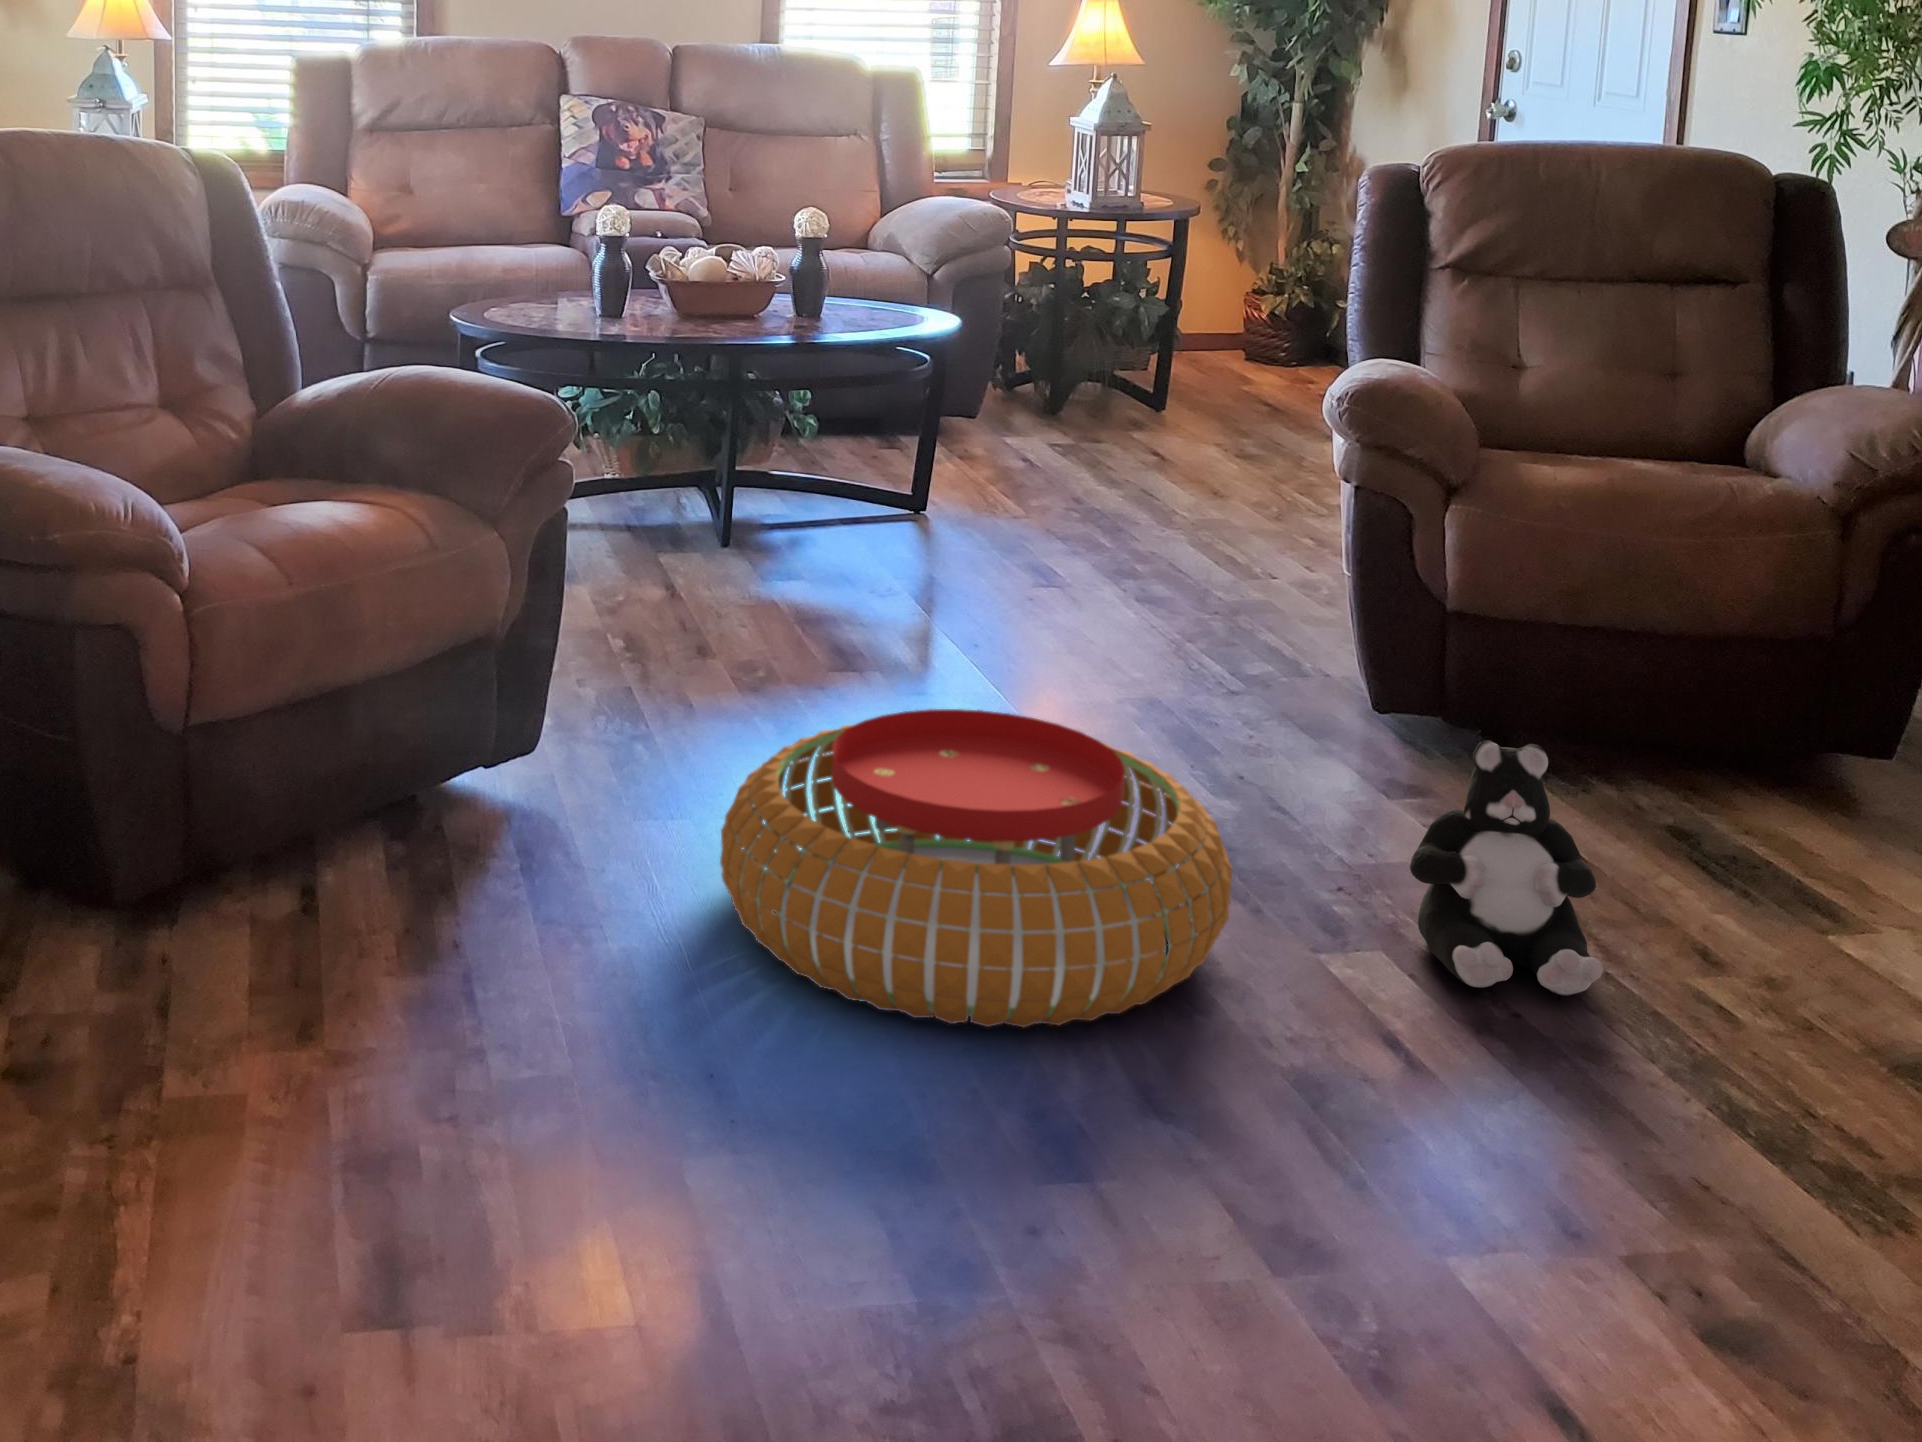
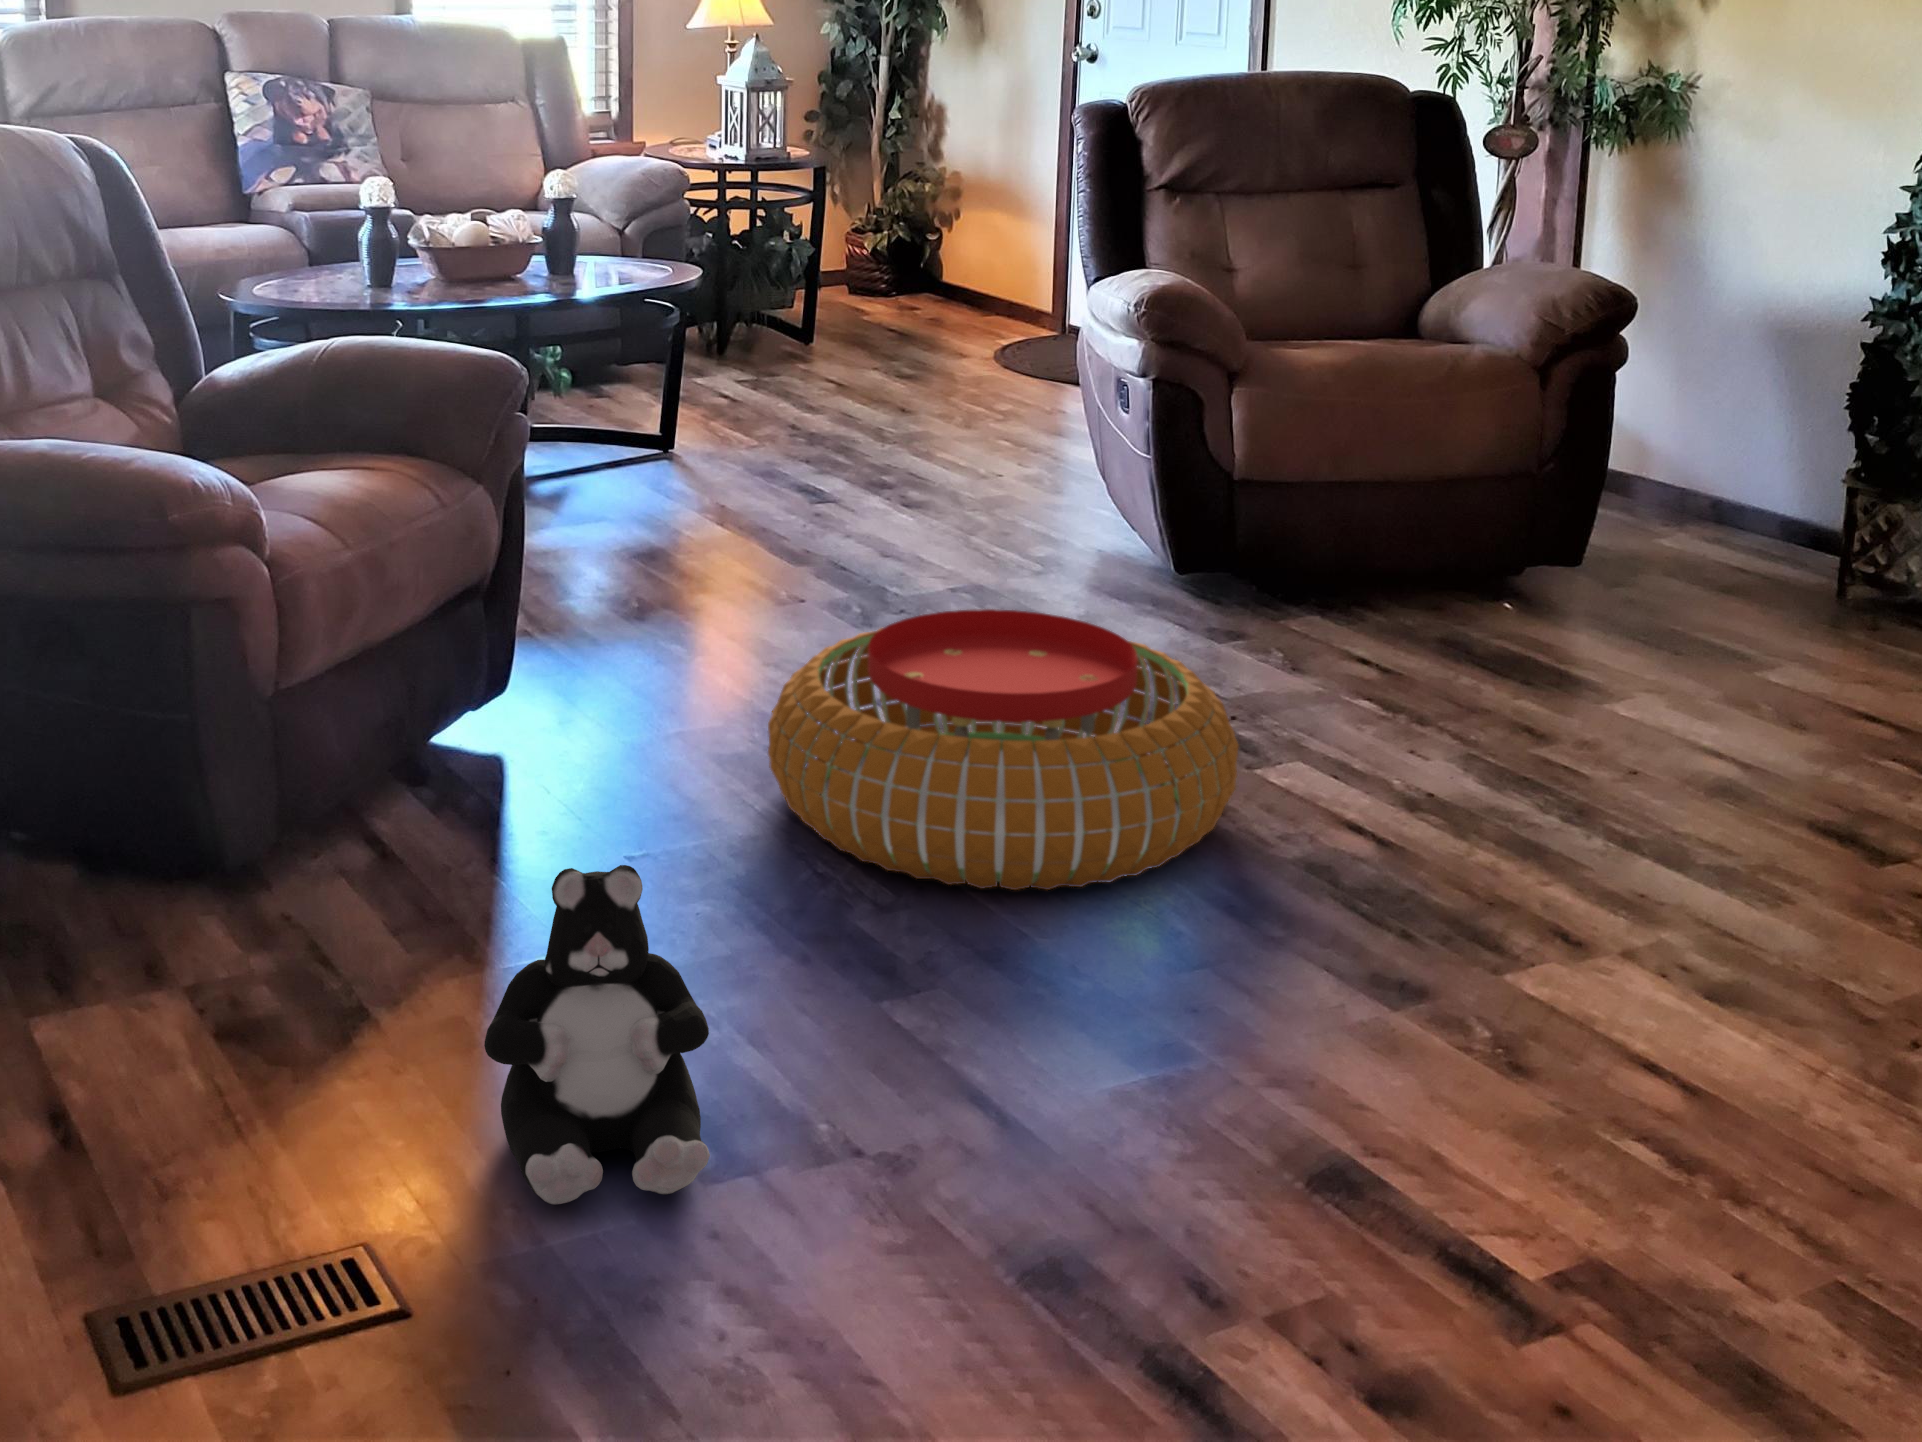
plush toy: present [1410,741,1603,996] -> present [484,865,710,1204]

